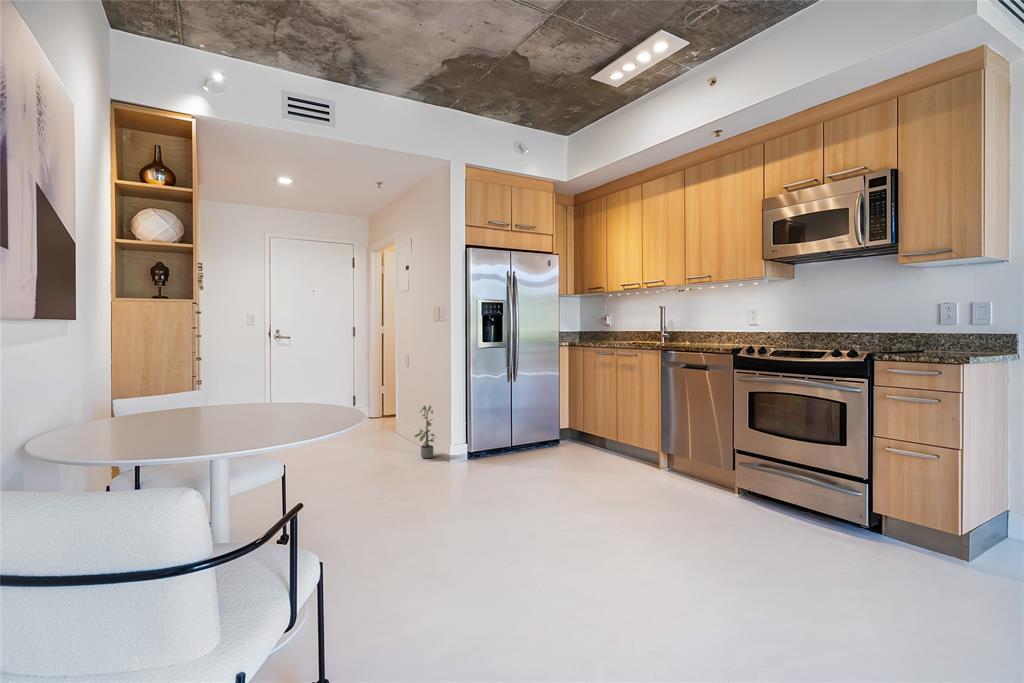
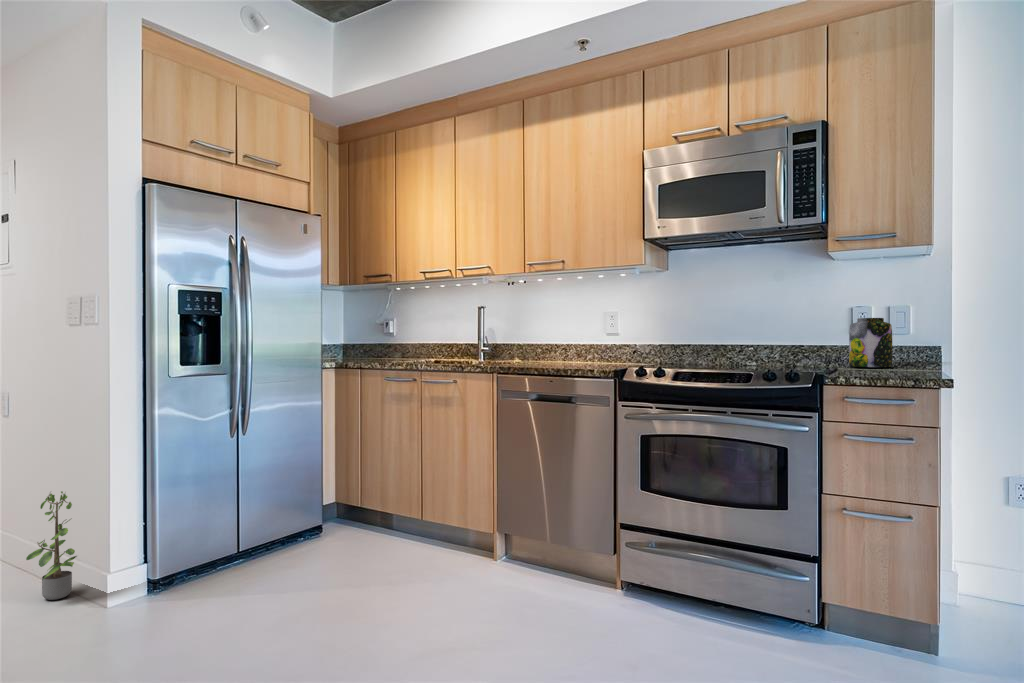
jar: none [920,312,956,350] -> present [849,318,892,367]

